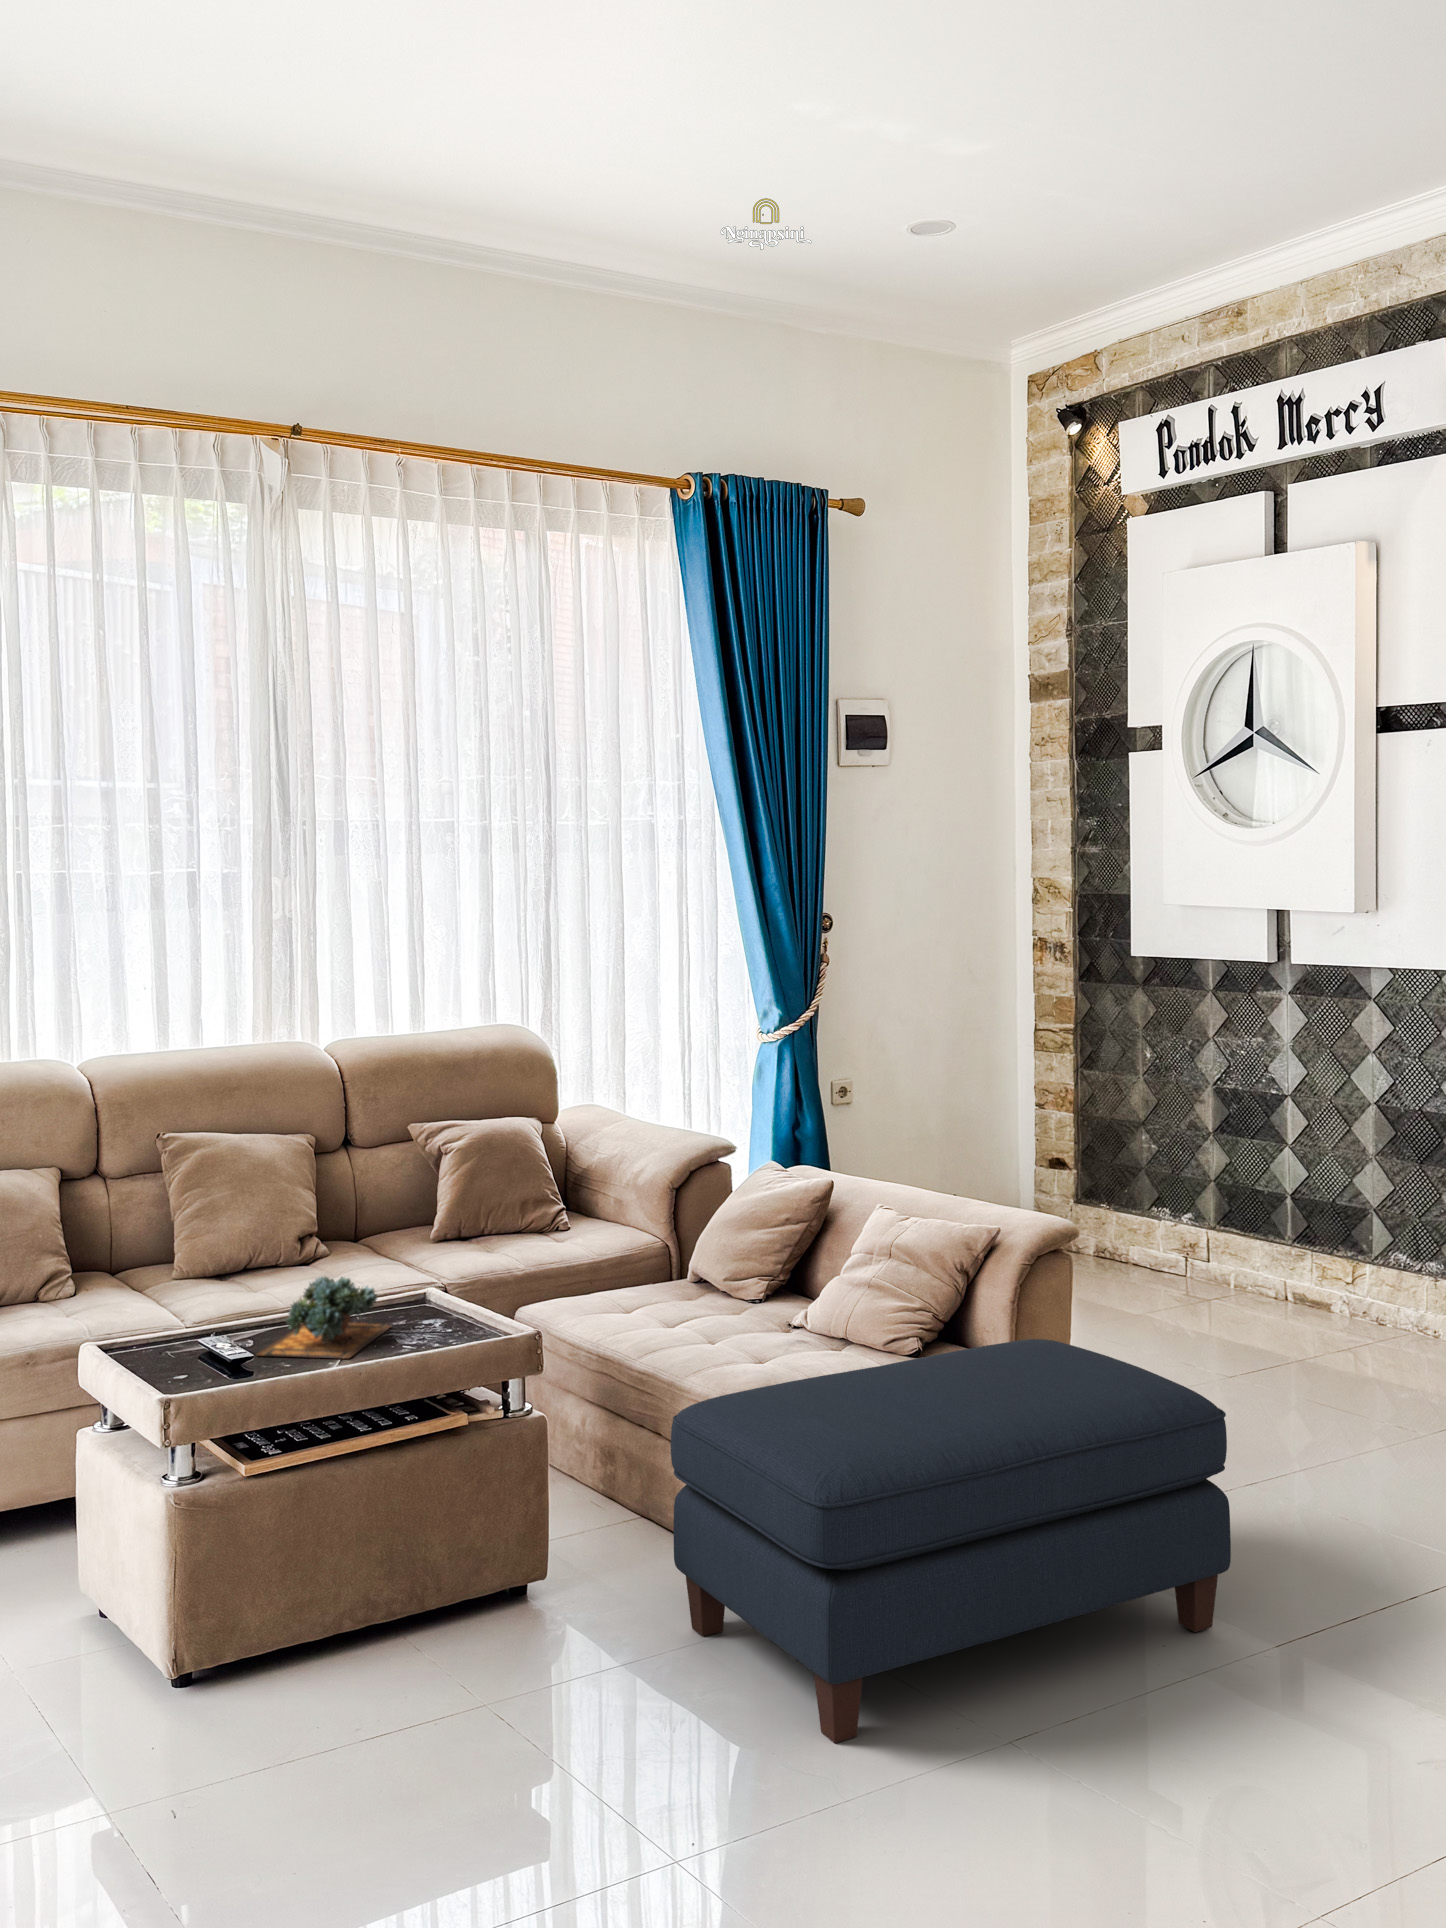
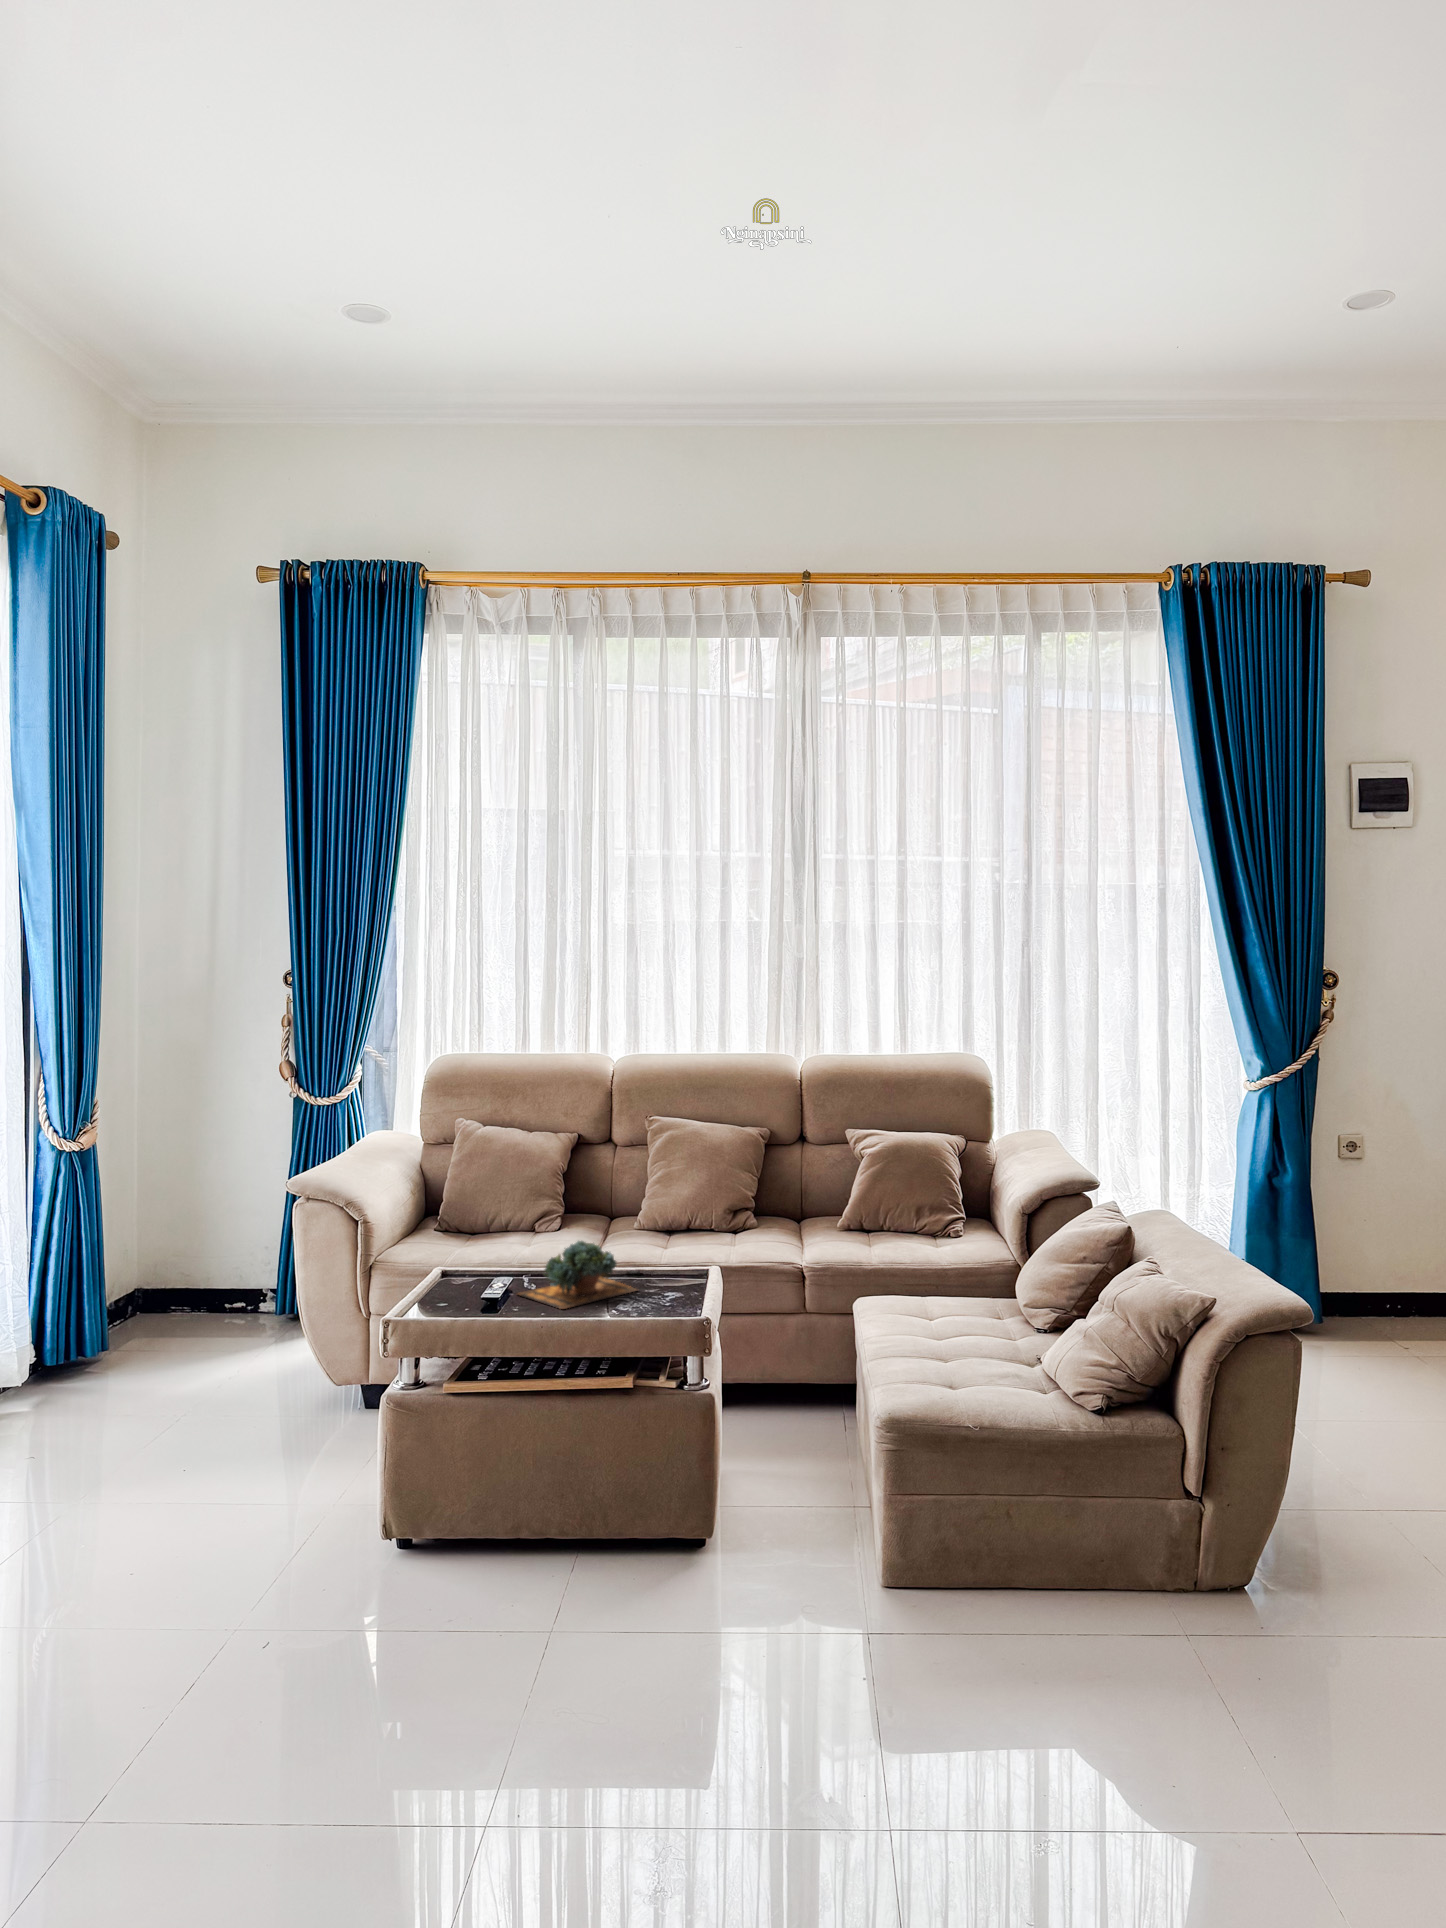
ottoman: present [671,1339,1231,1743] -> none [730,1407,1285,1806]

